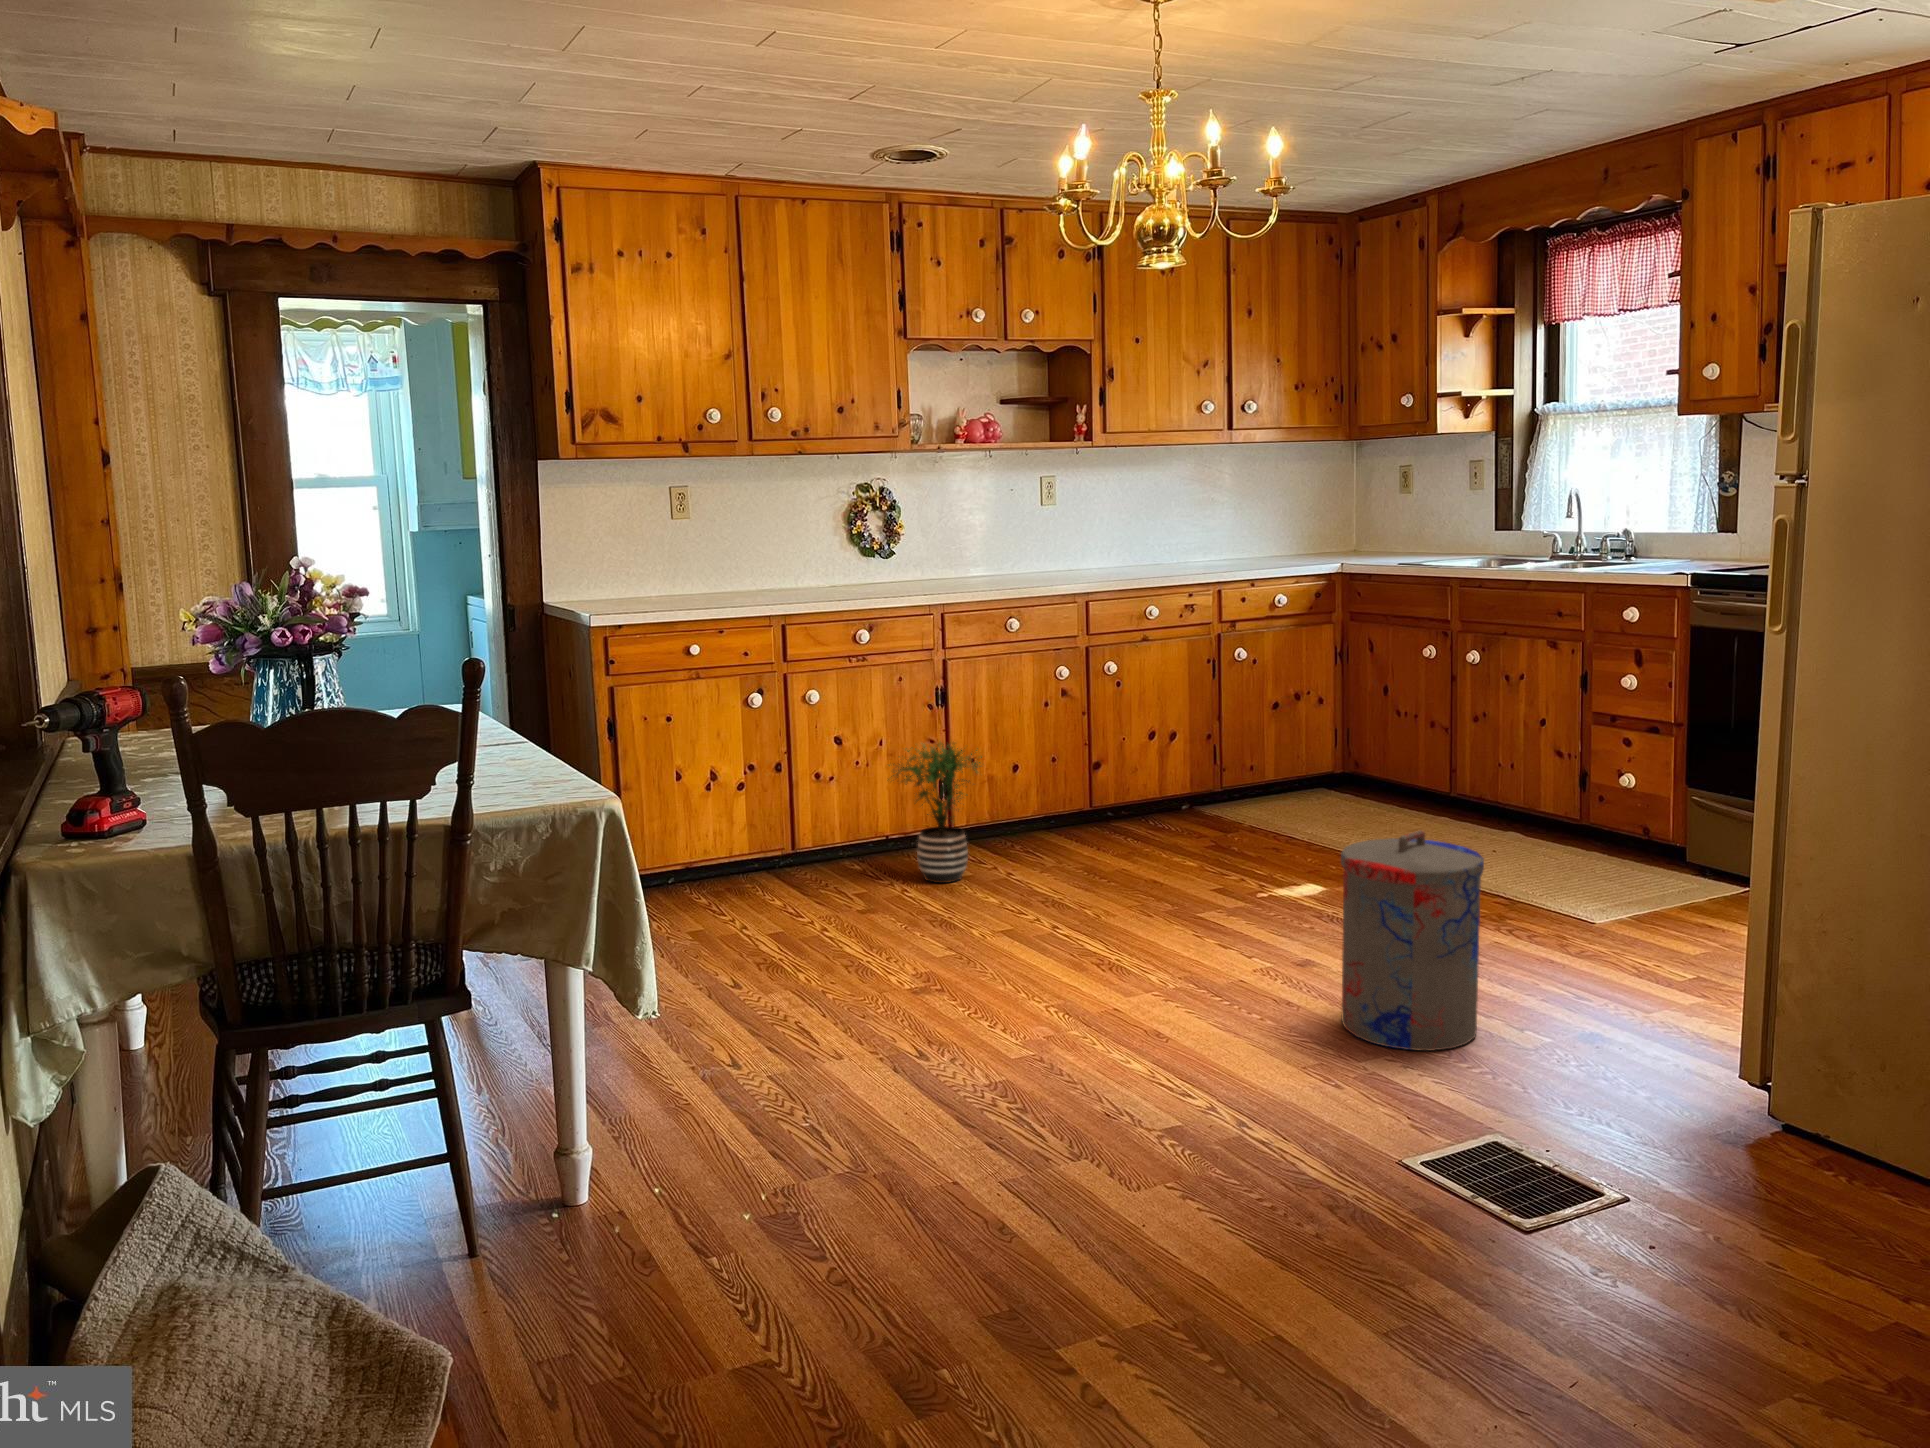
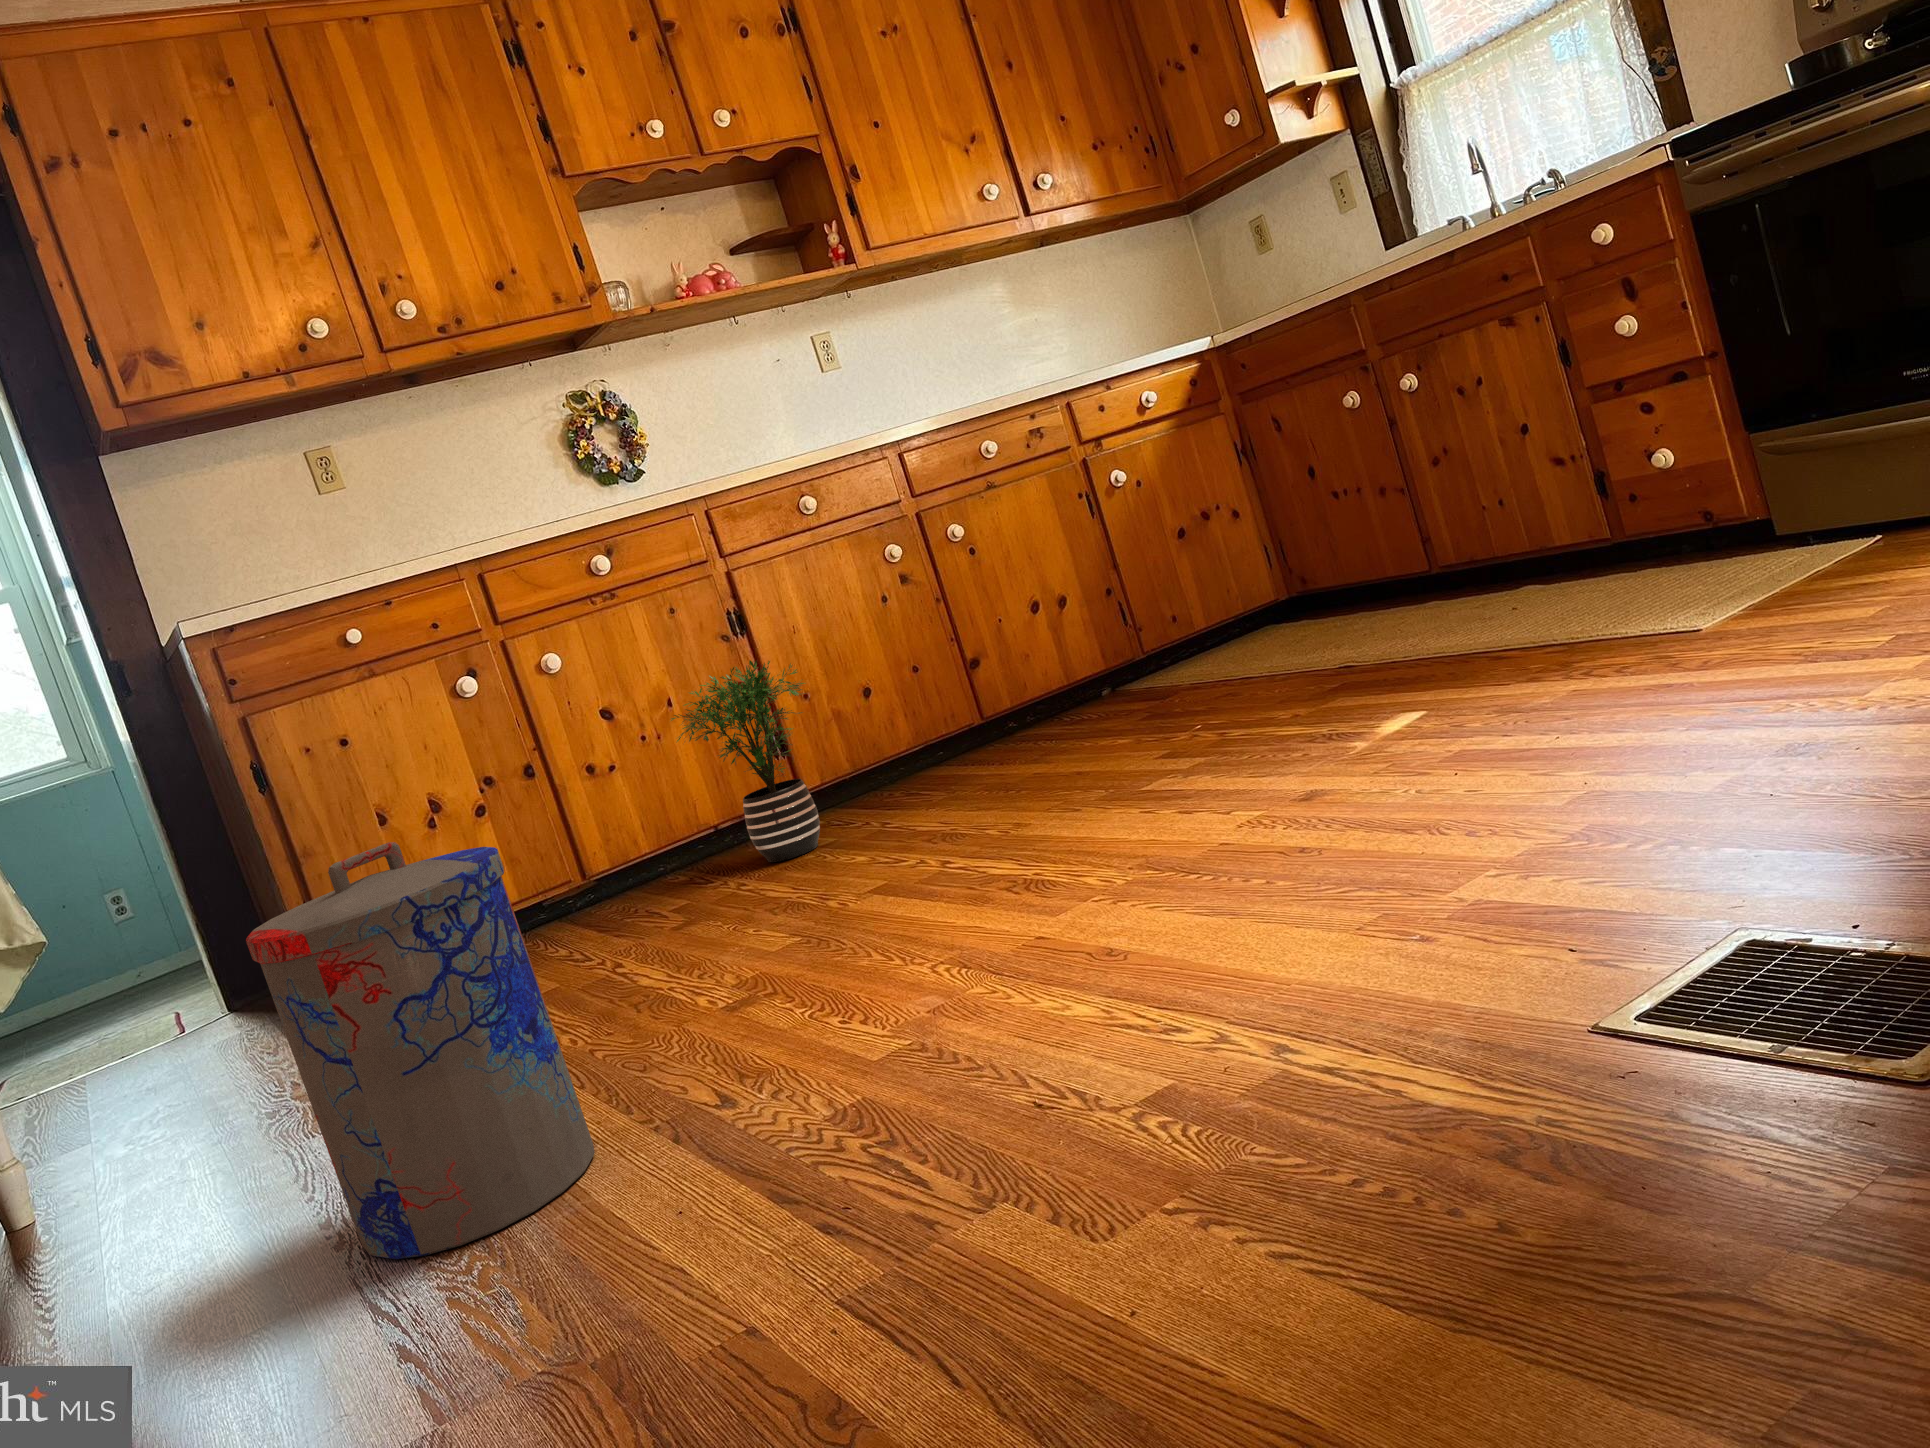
trash can: present [1341,830,1484,1051] -> present [246,842,595,1259]

